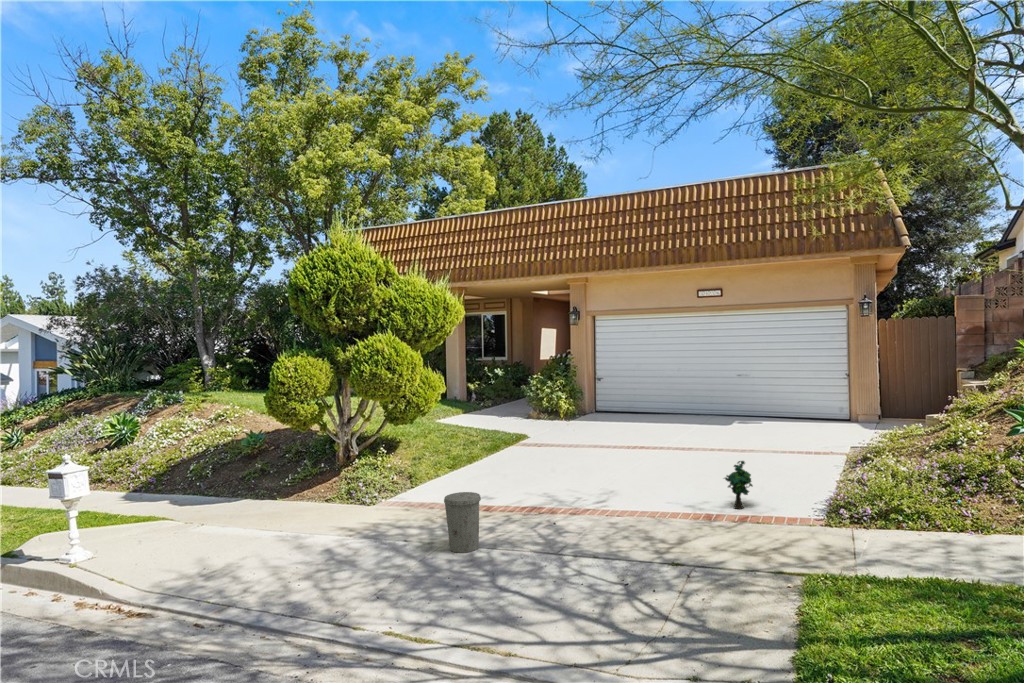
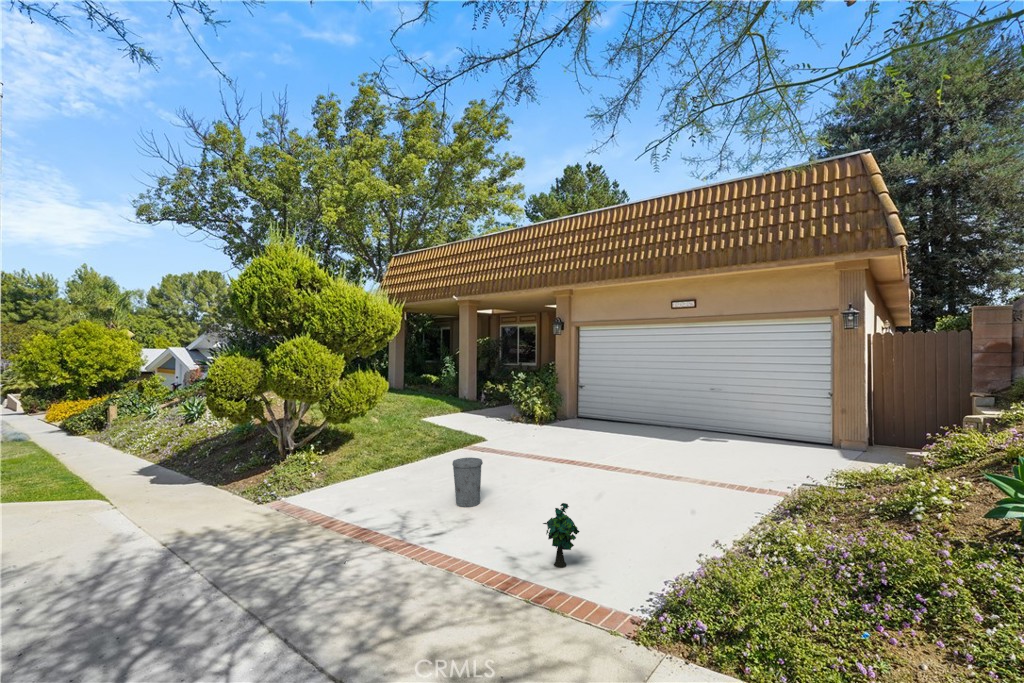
trash can: present [444,492,481,553] -> present [452,458,483,507]

